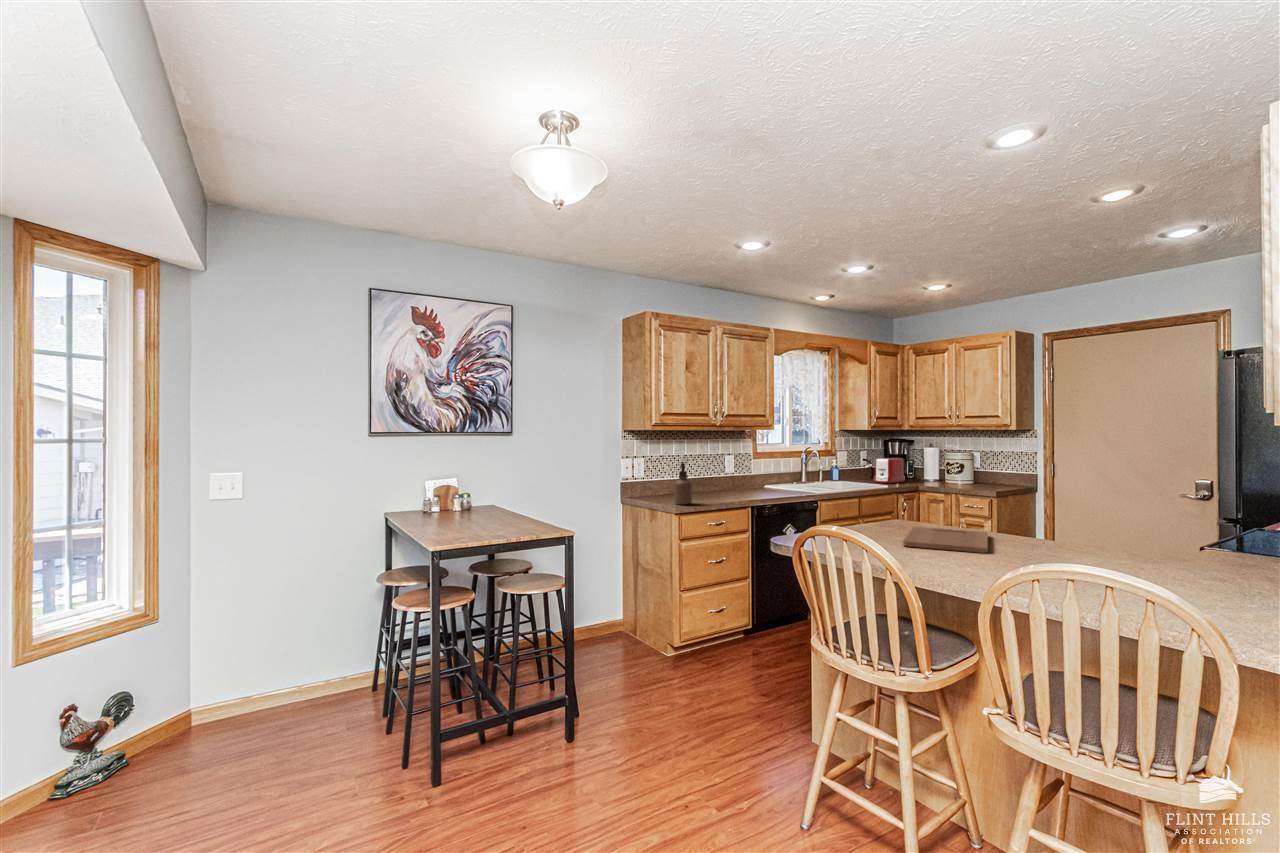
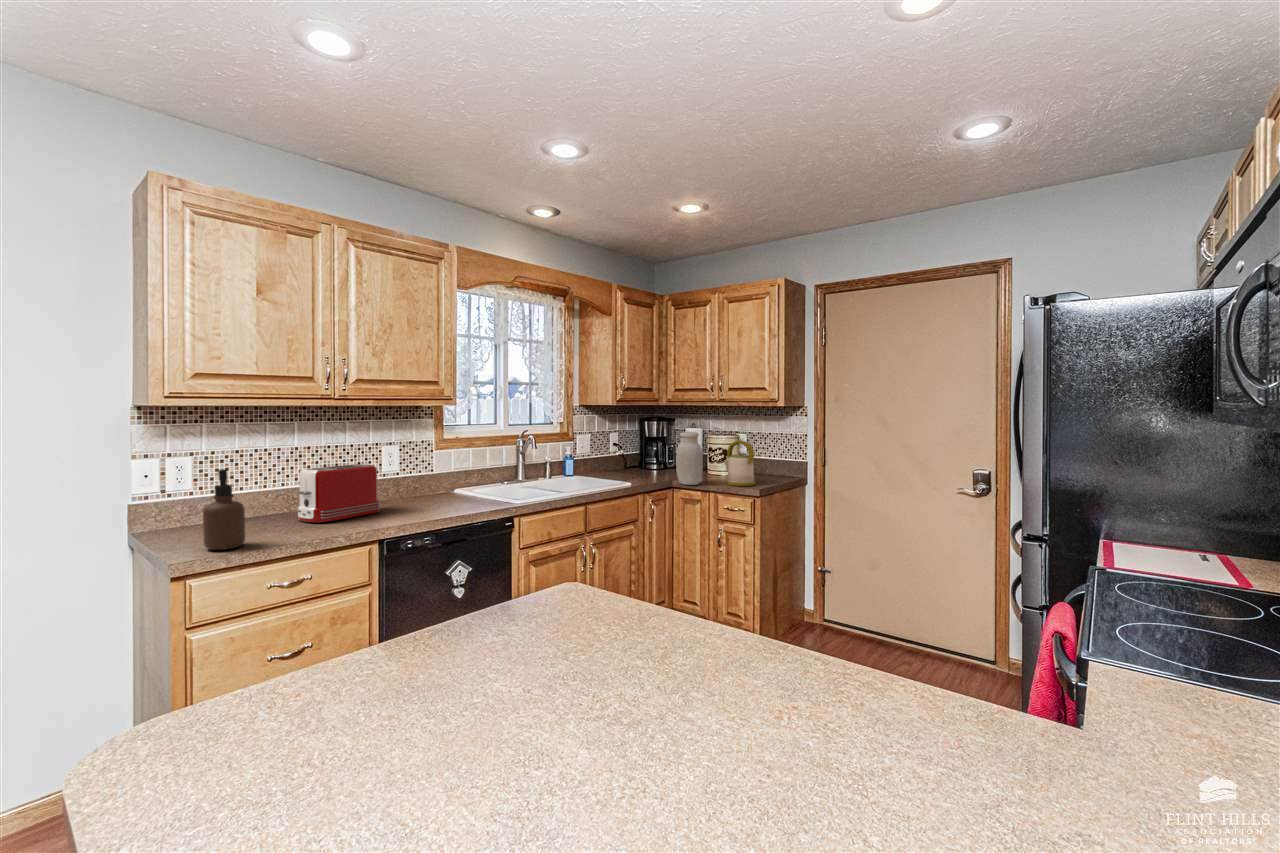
jar: none [923,449,946,489] -> present [676,432,703,485]
kettle: none [963,456,991,491] -> present [724,440,756,486]
toaster: present [874,458,905,483] -> present [298,464,380,523]
cutting board: present [903,527,988,553] -> none [453,638,713,818]

